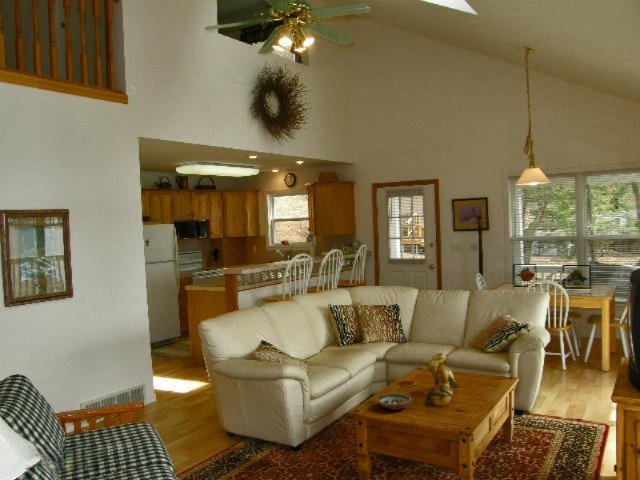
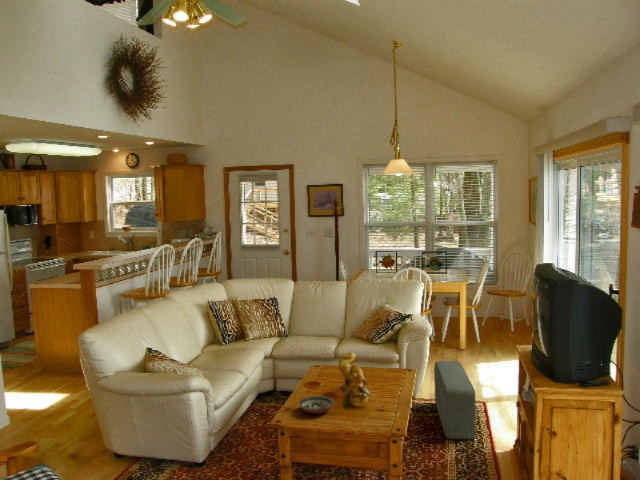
pouf: none [545,376,582,460] -> present [434,361,476,439]

